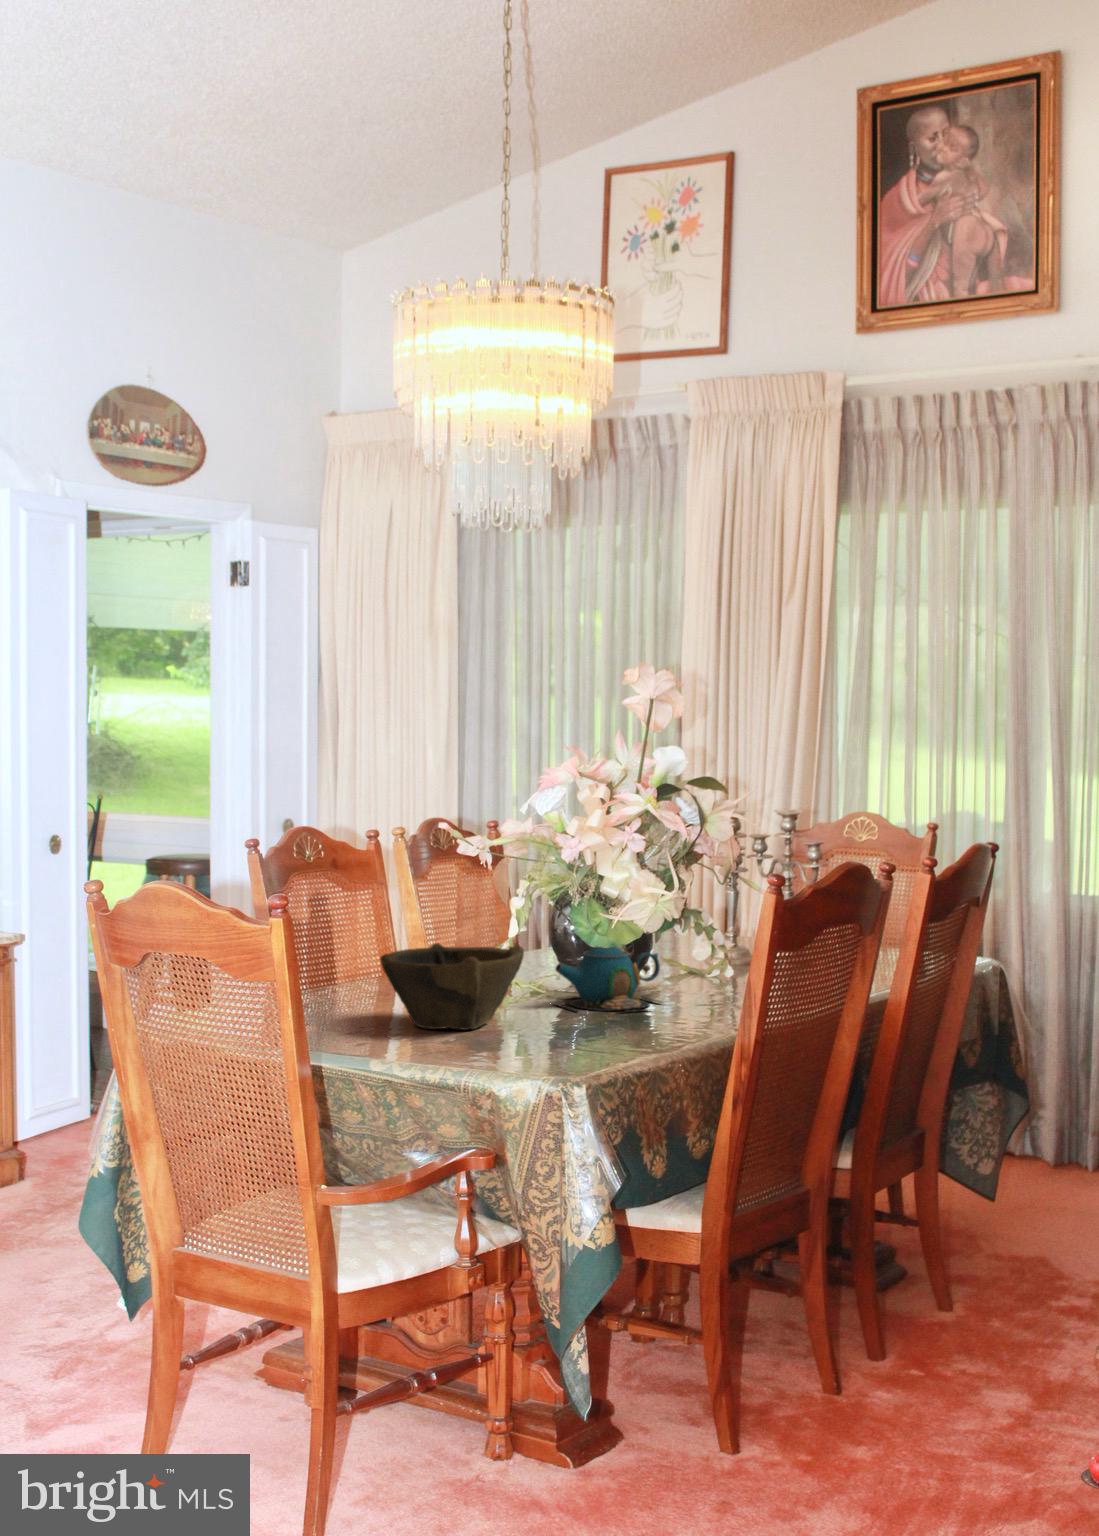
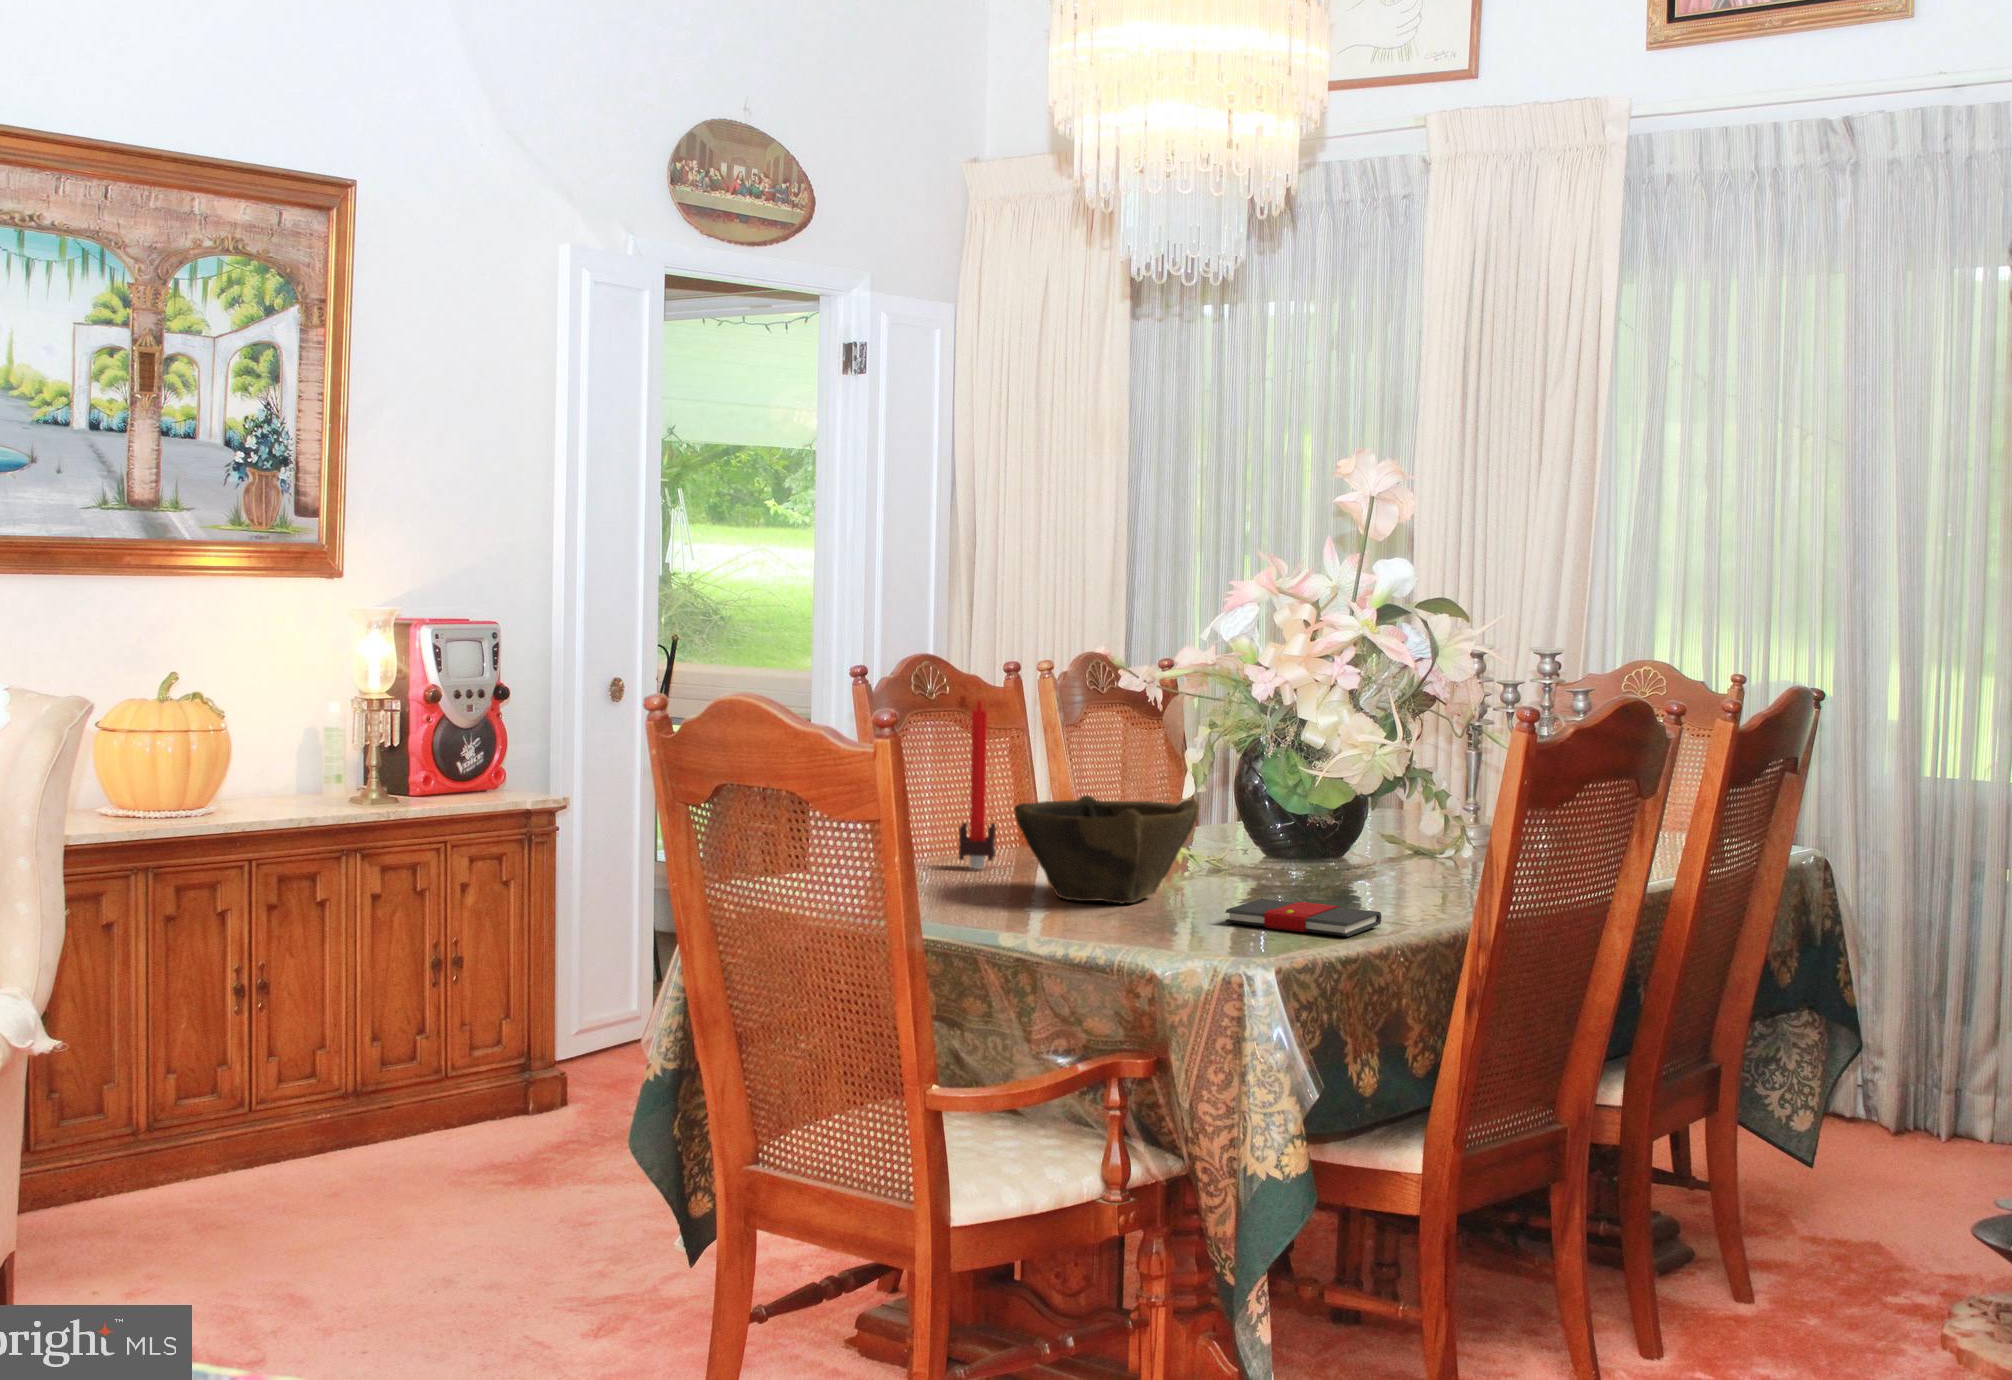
candle: none [336,869,365,1001] -> present [959,701,996,868]
teapot: present [556,947,660,1012] -> none [1215,792,1400,895]
book: none [546,1023,665,1053] -> present [1225,899,1382,936]

